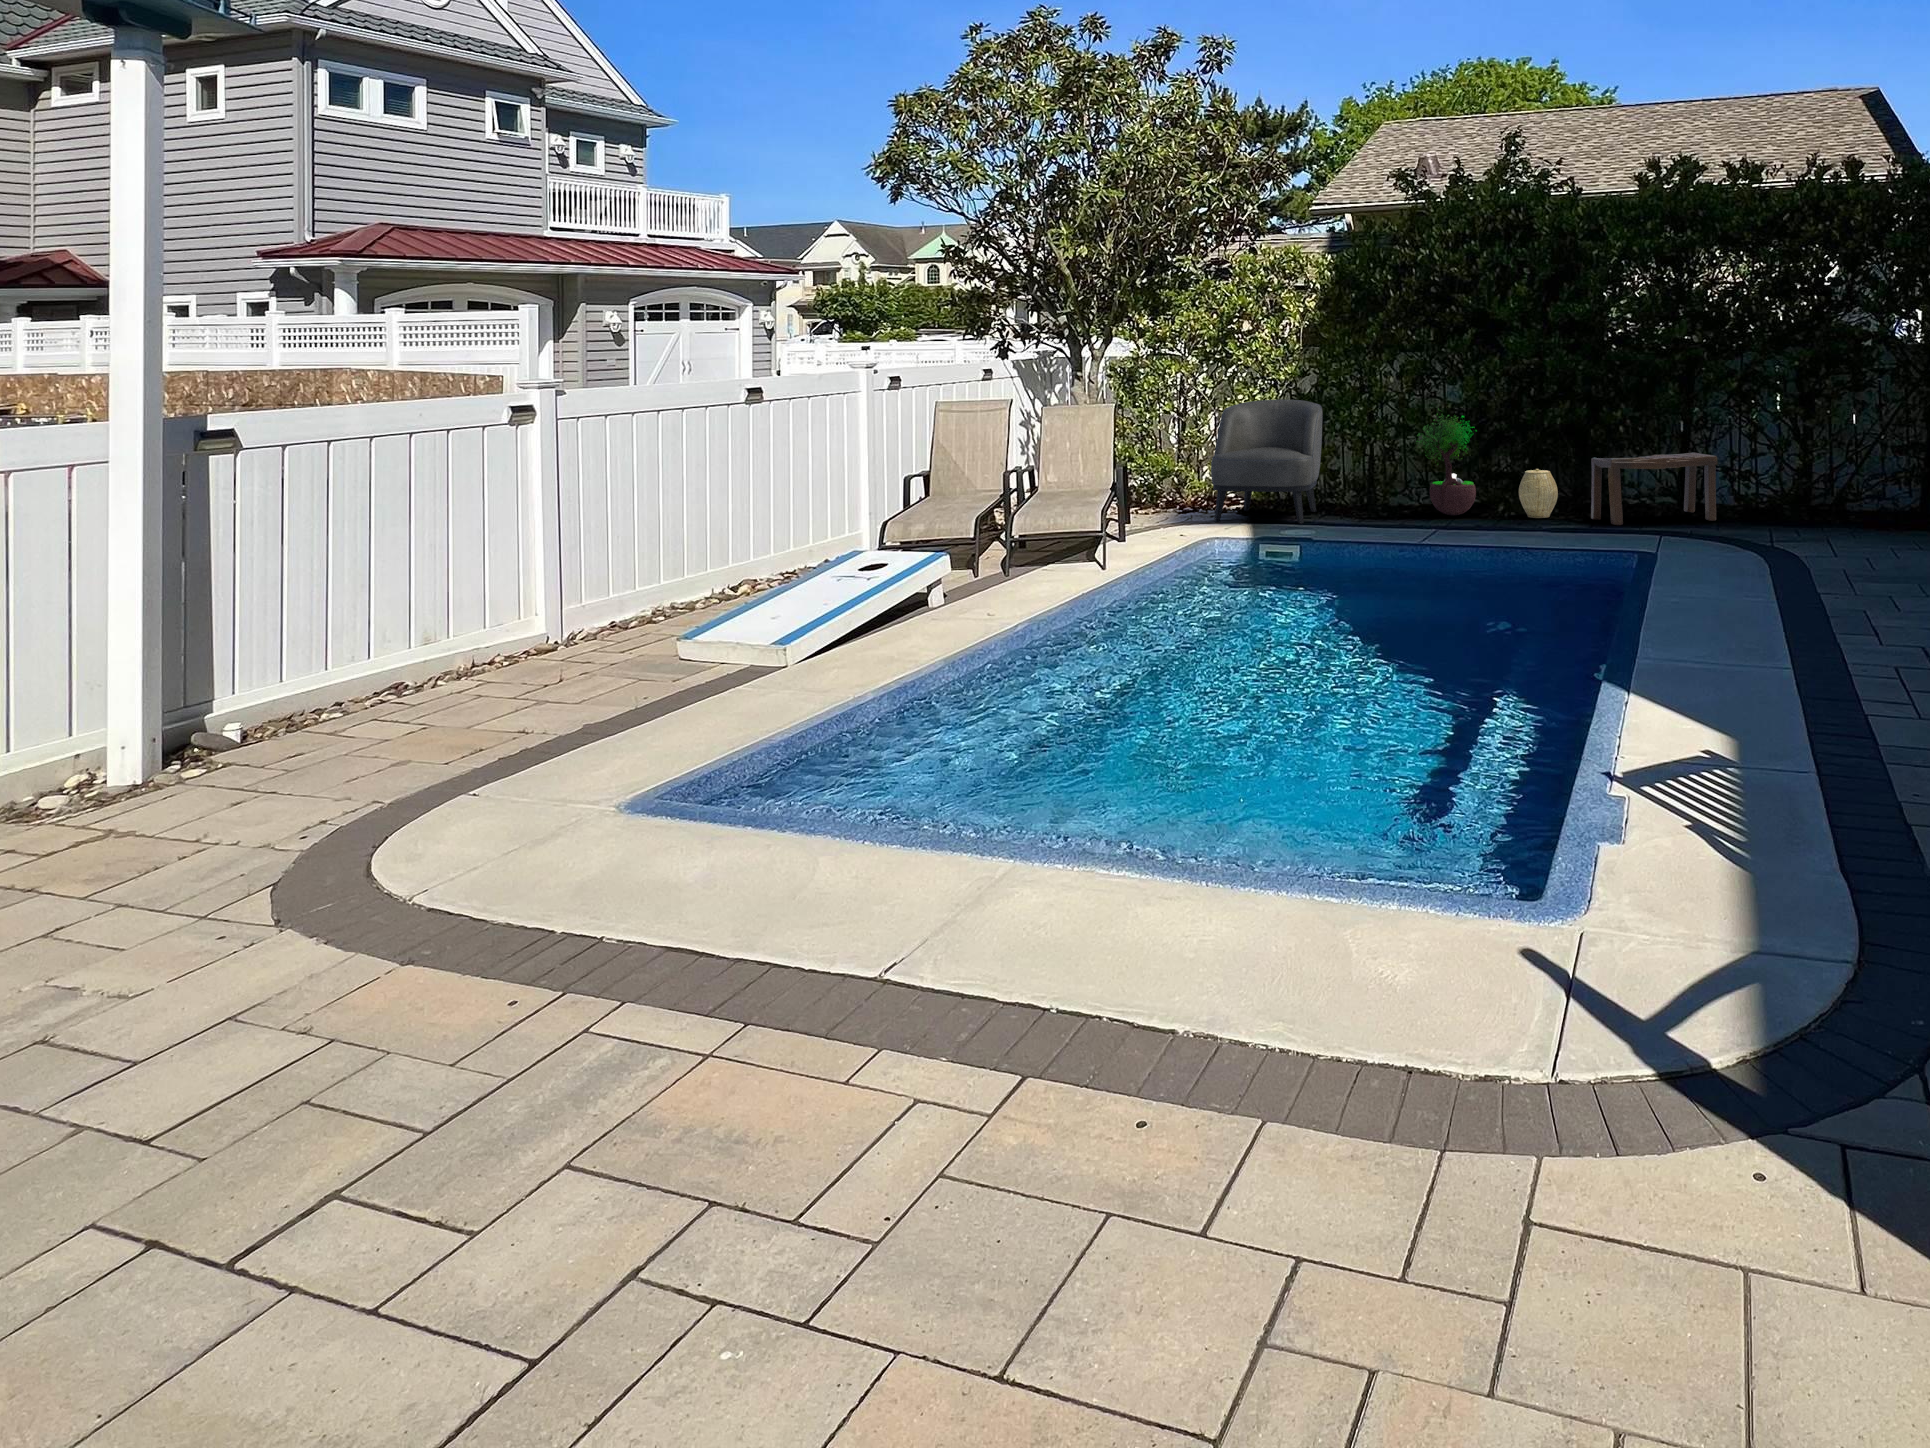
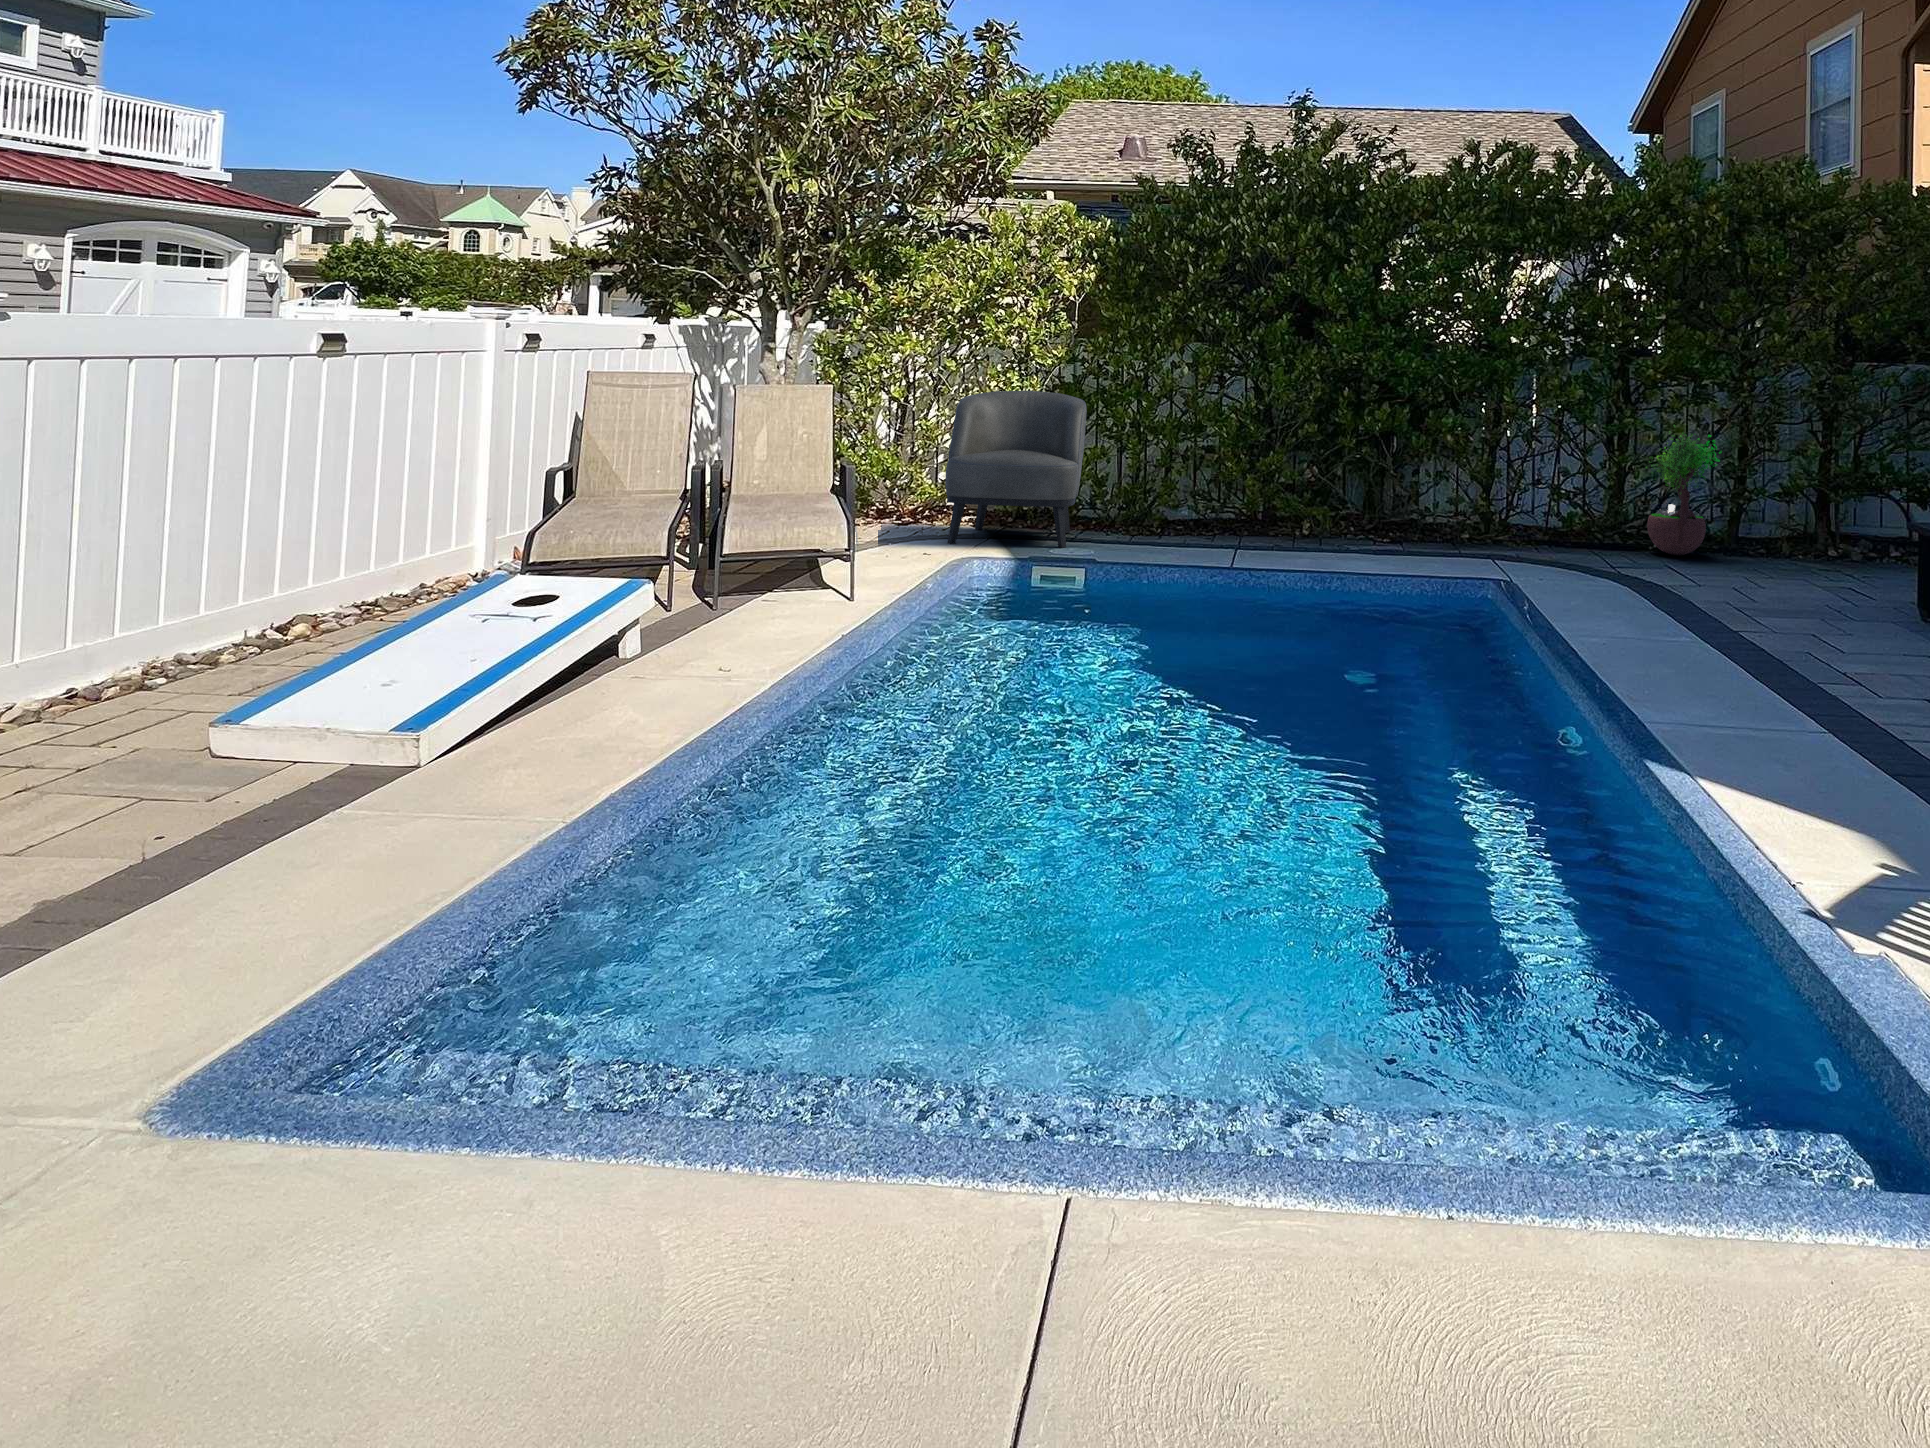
potted tree: present [1416,414,1477,516] -> present [1646,425,1722,555]
bench: present [1591,452,1717,525] -> none [1410,472,1558,556]
woven basket: present [1519,469,1558,518] -> none [1323,486,1370,546]

